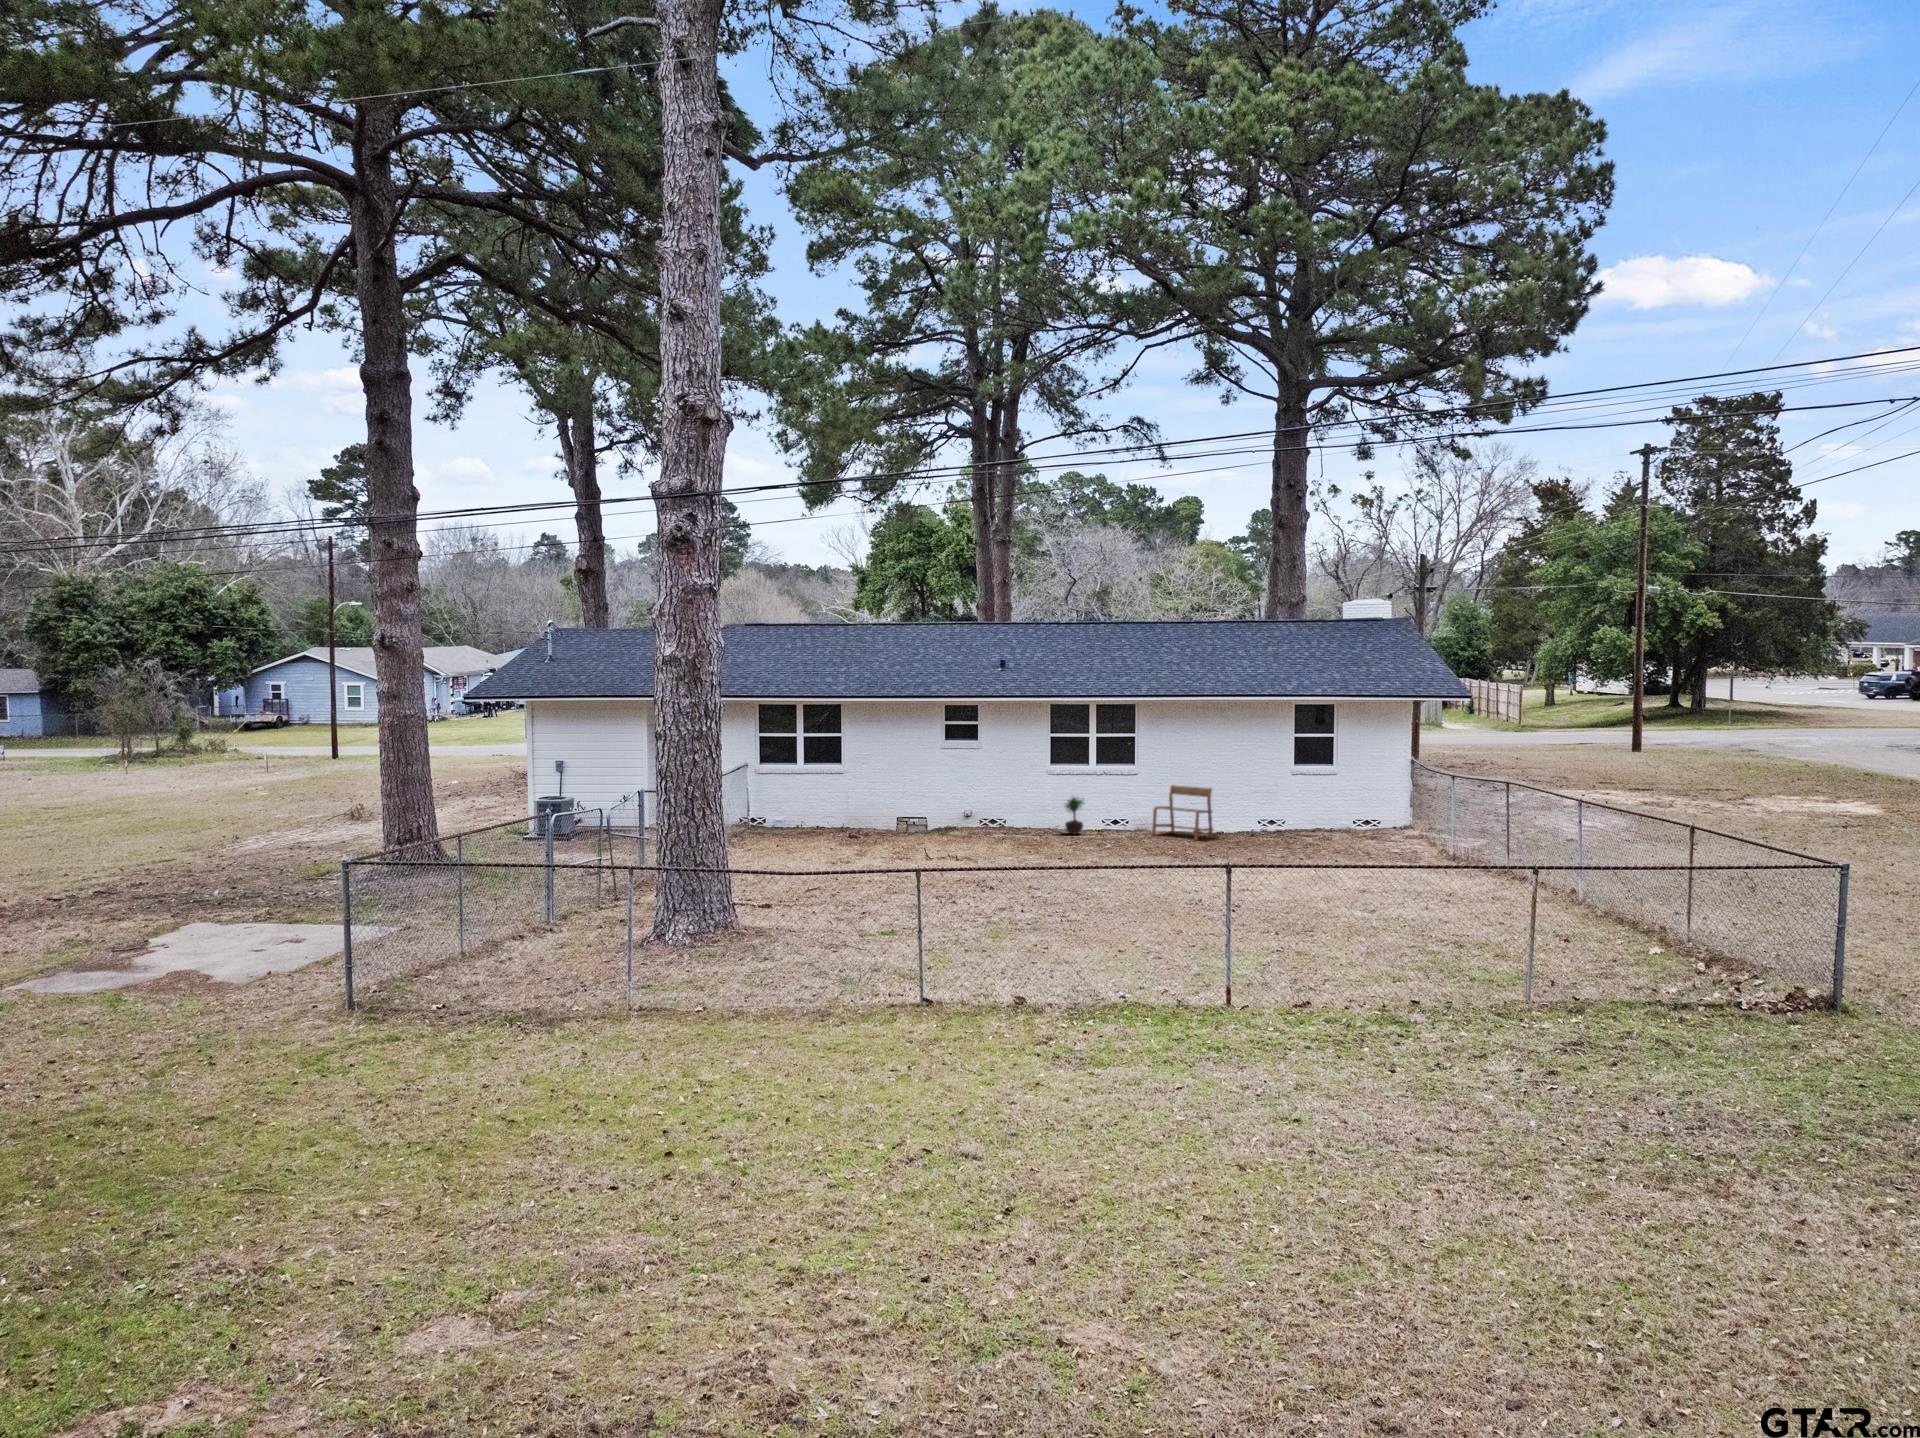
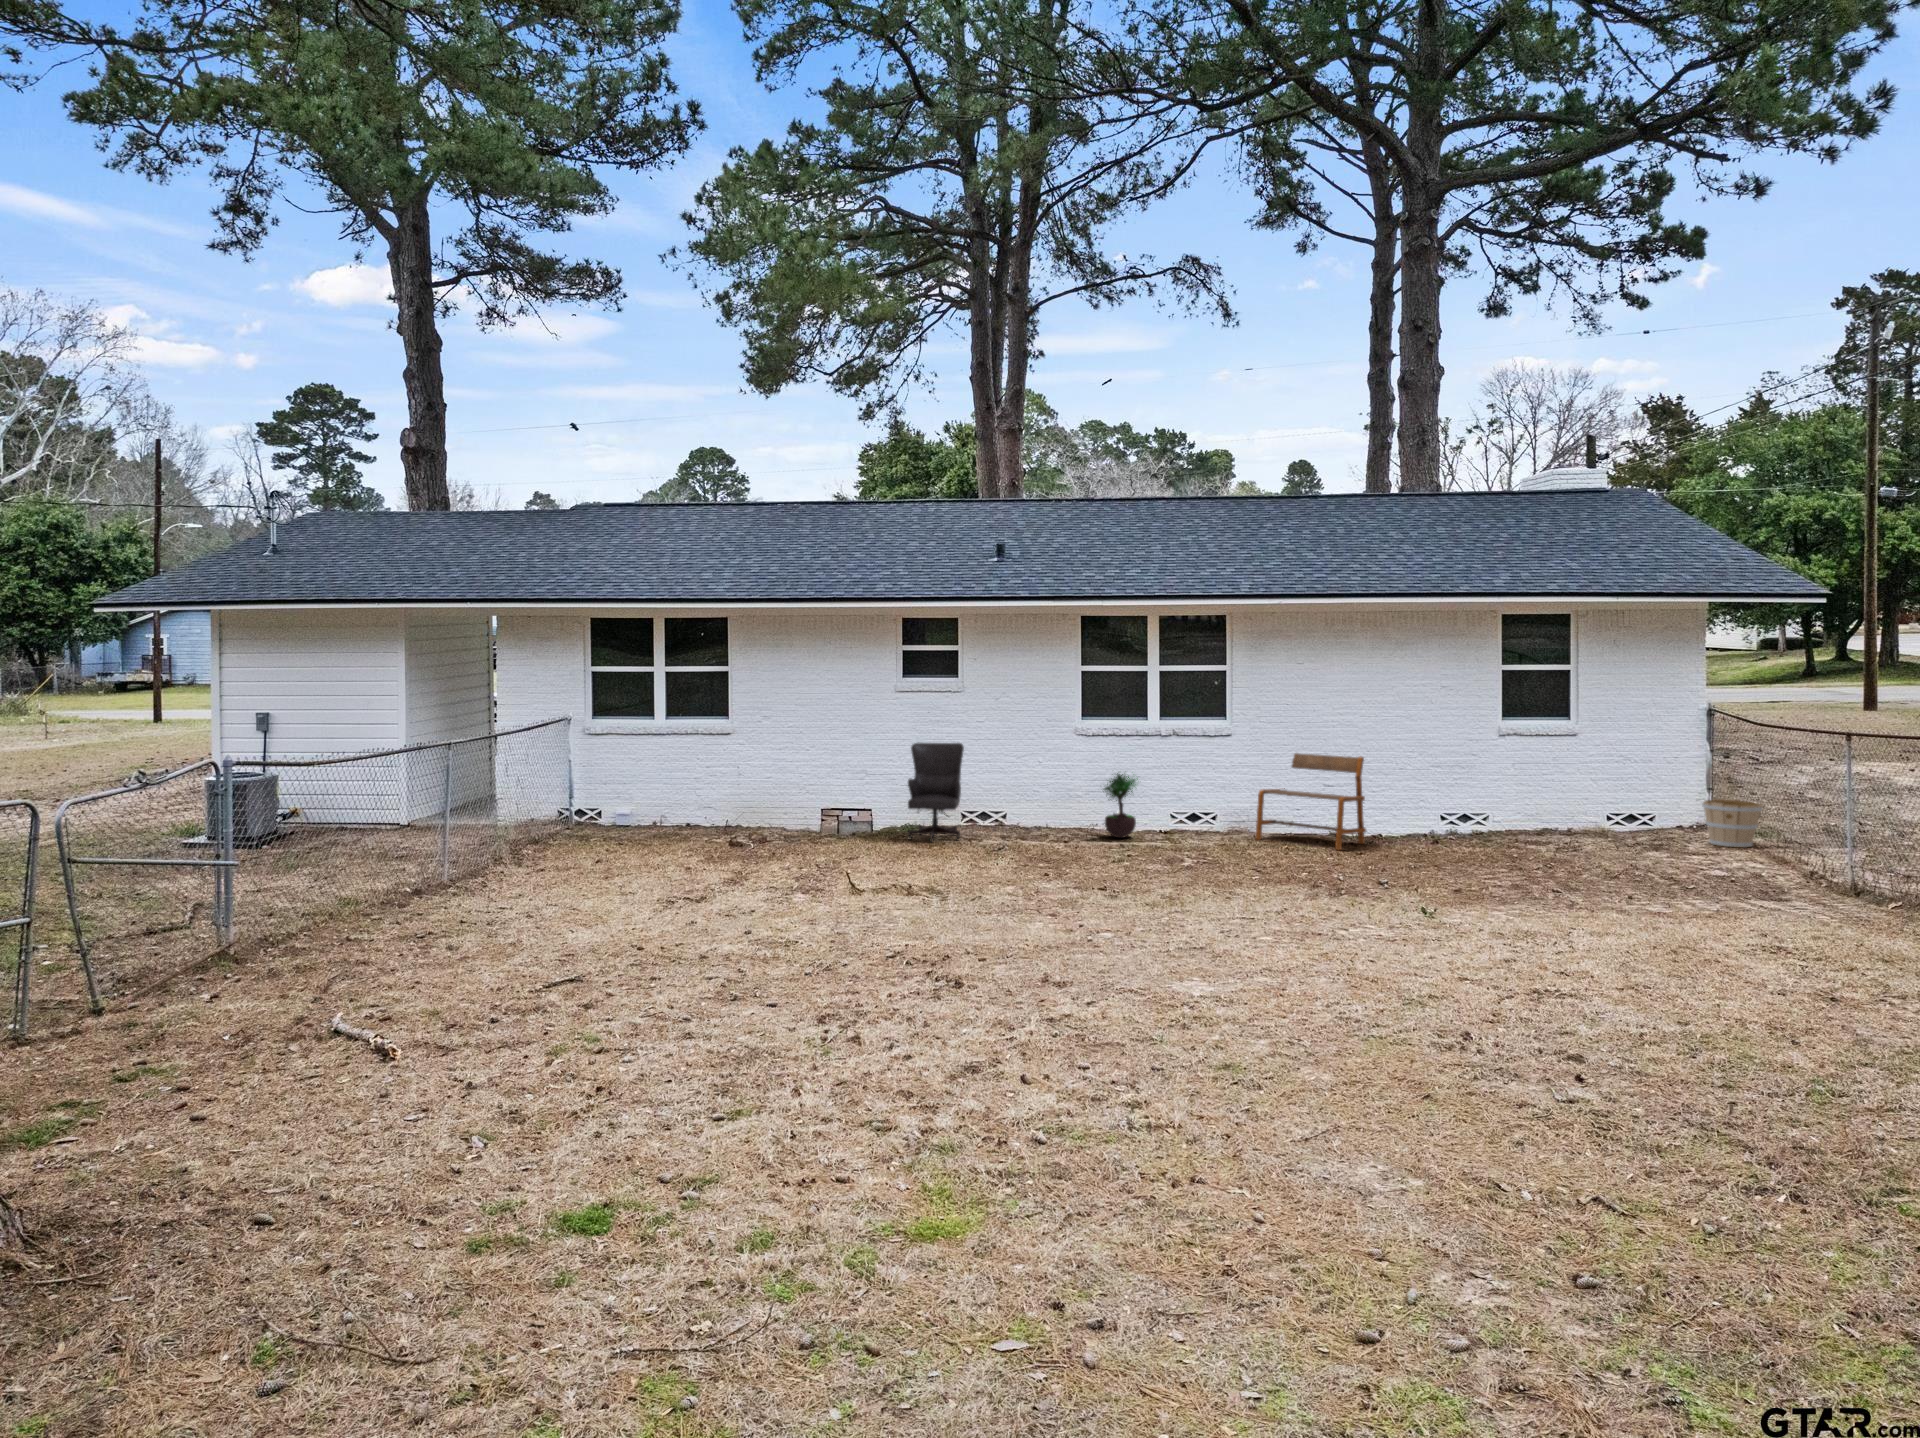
chair: none [951,778,983,836] -> present [908,743,964,842]
wooden bucket: none [1402,812,1433,840] -> present [1702,799,1762,848]

